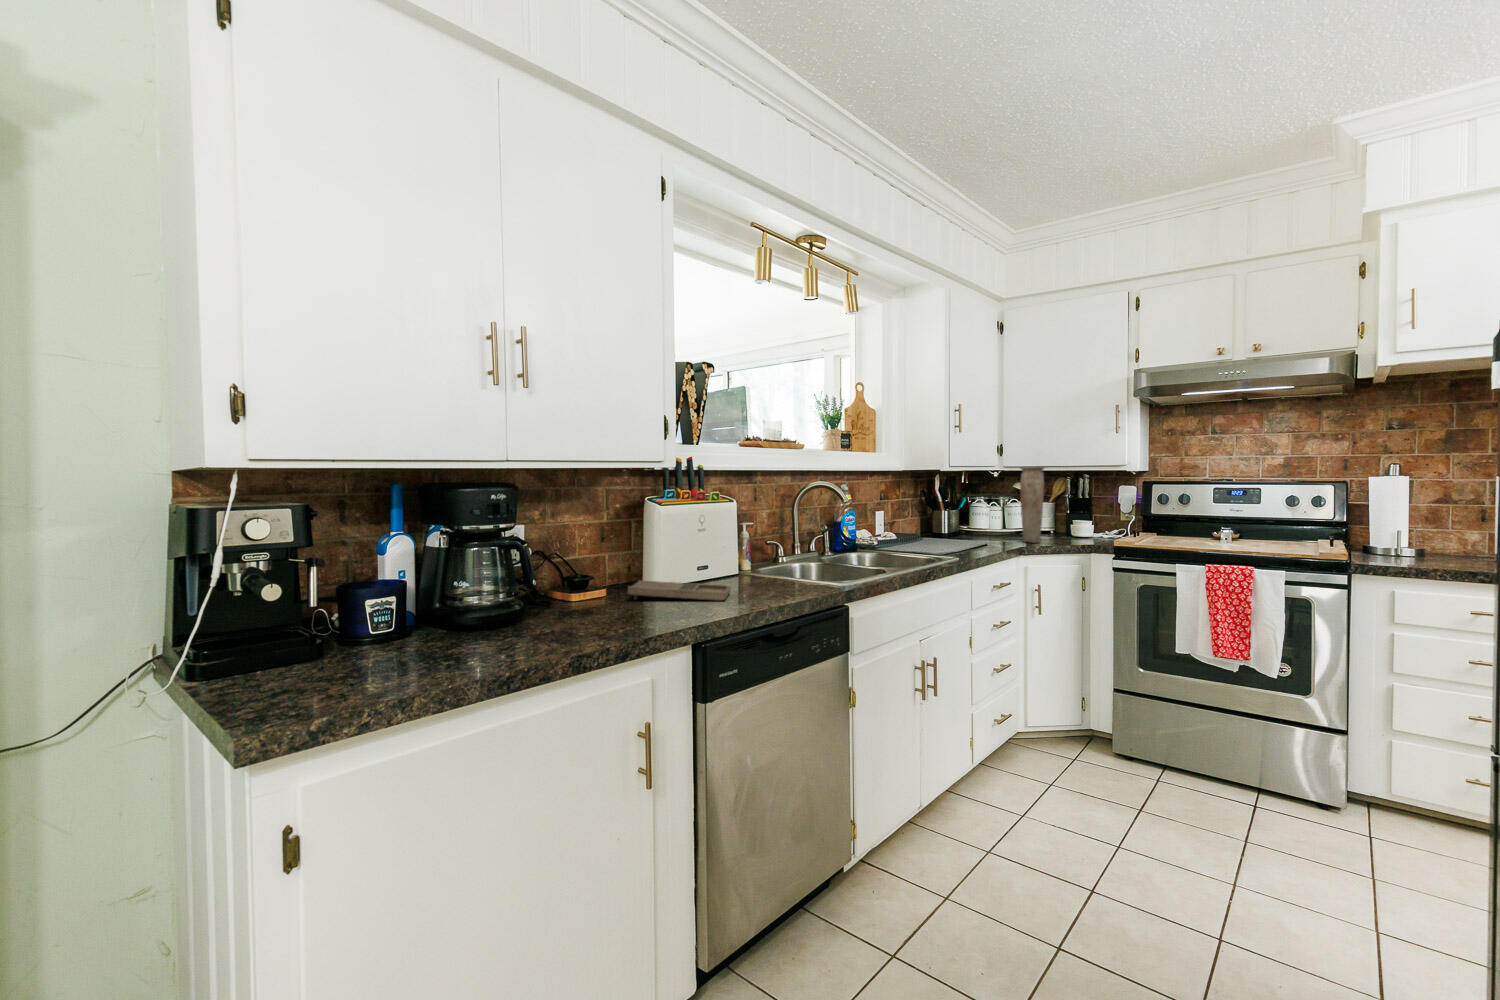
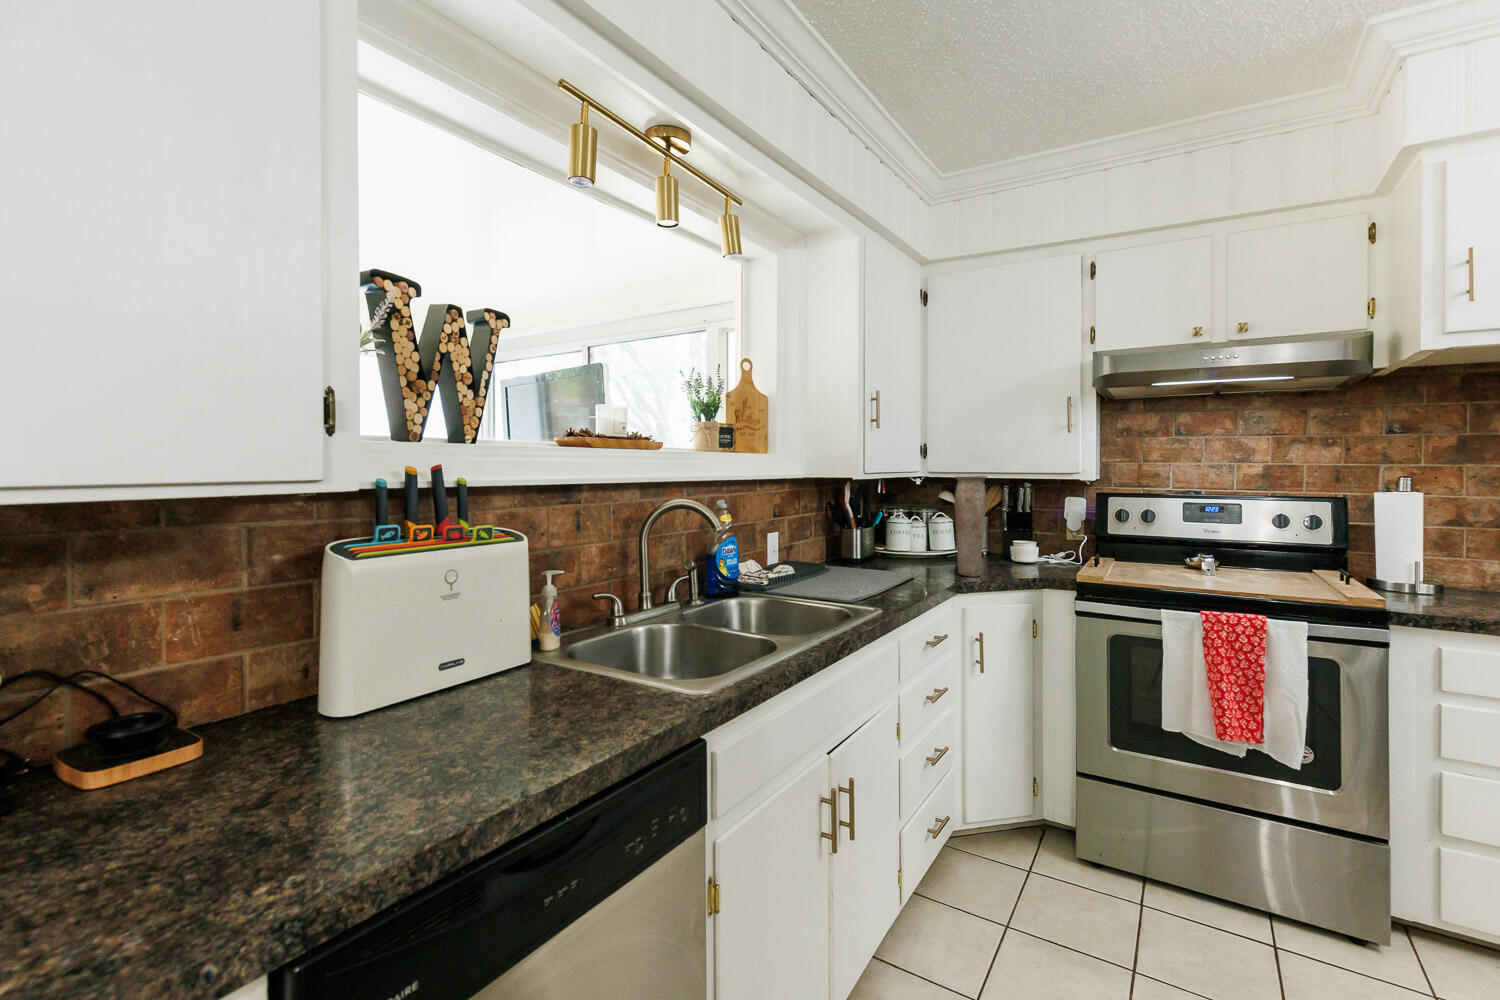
tray: present [628,580,731,601] -> none [216,716,471,773]

